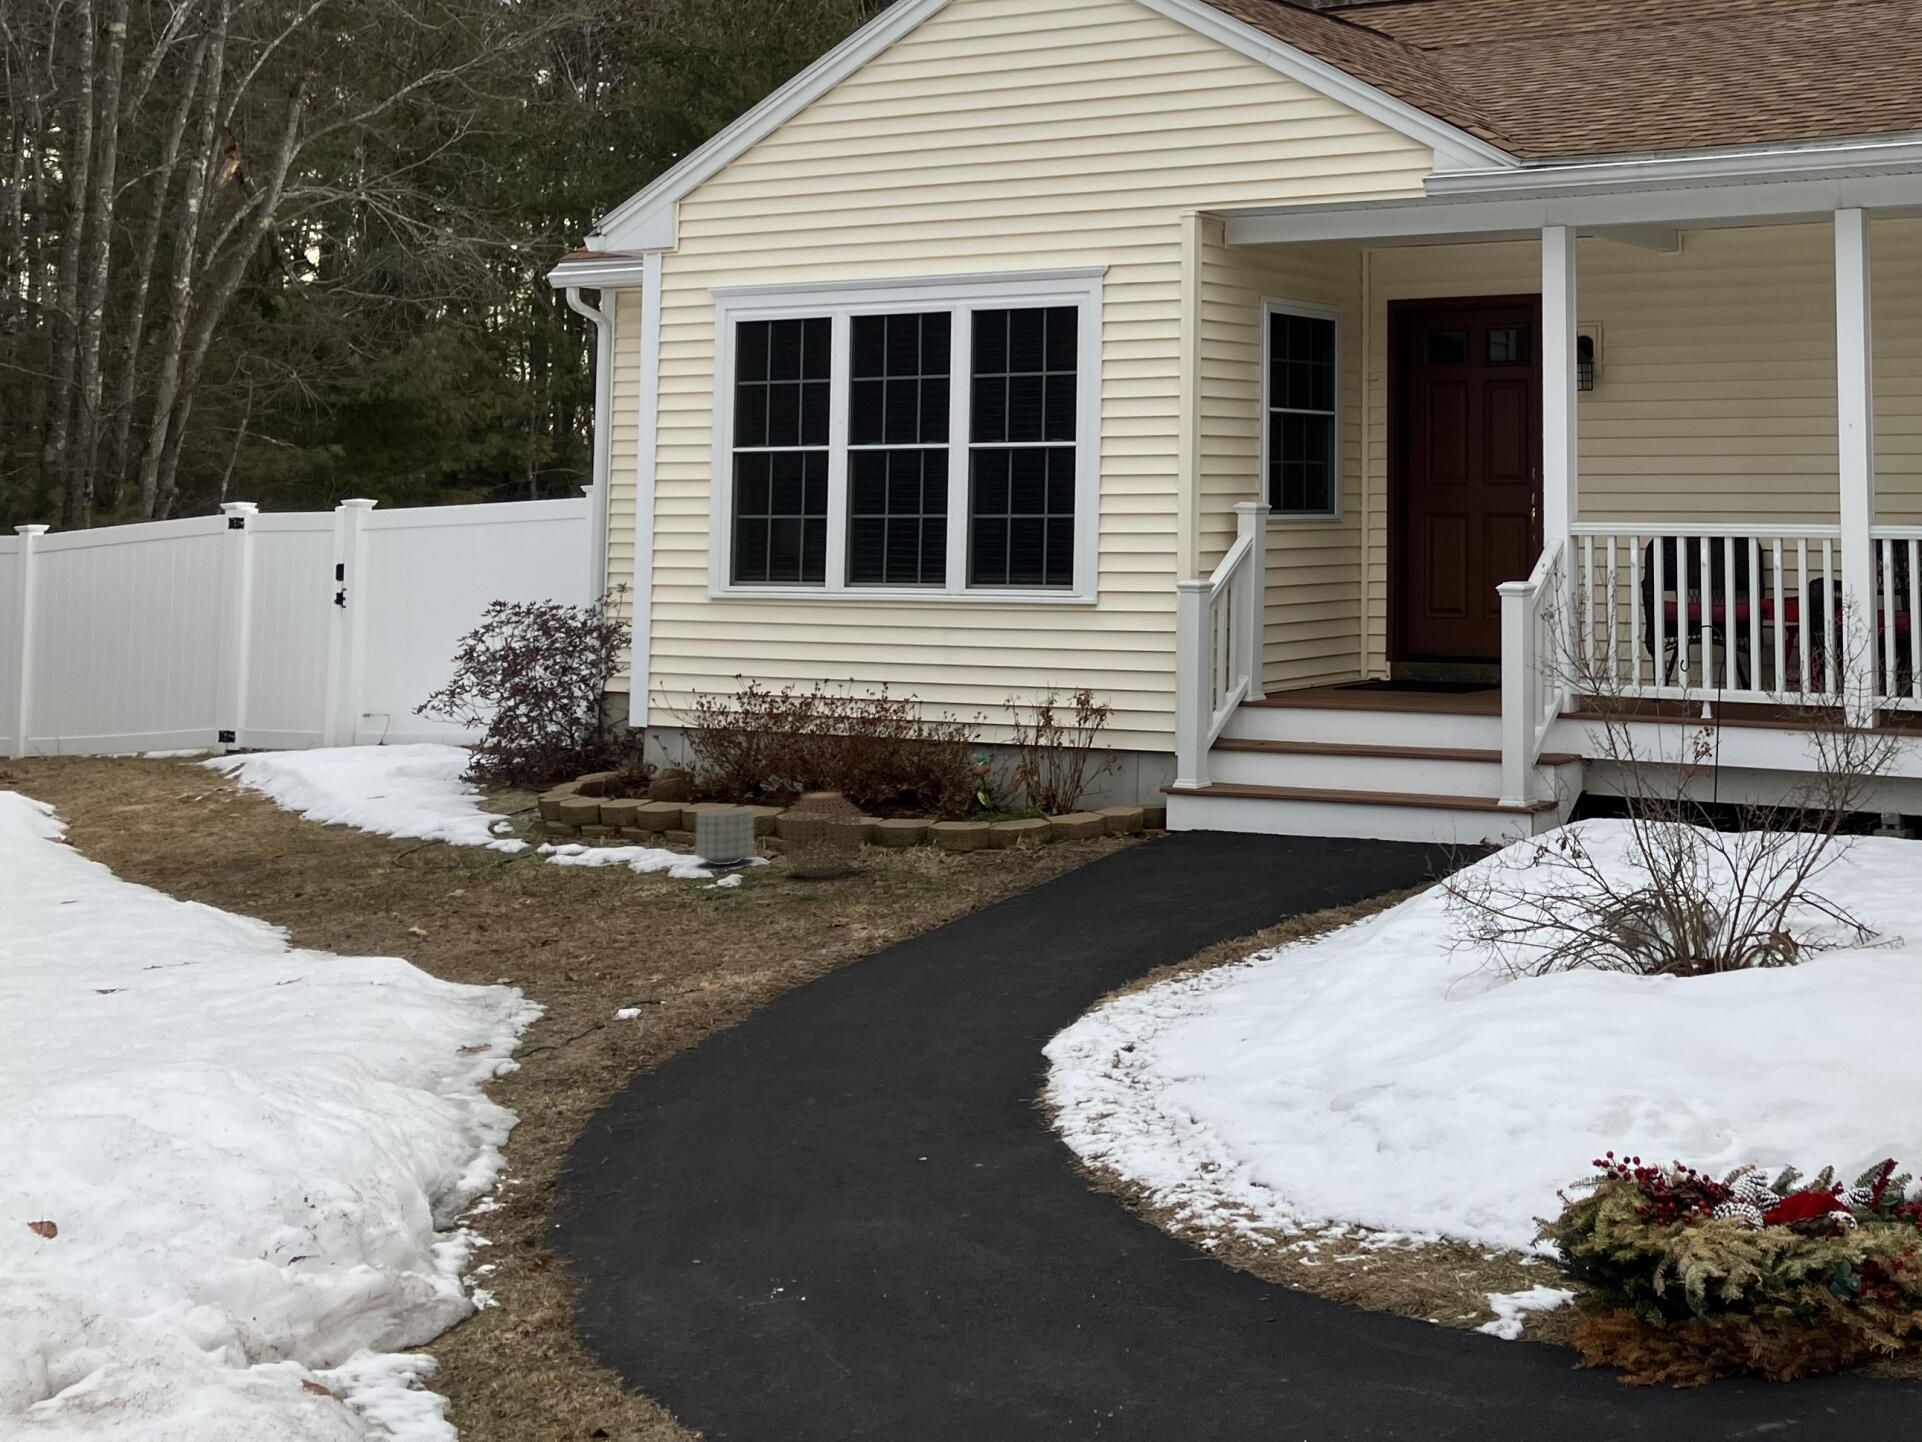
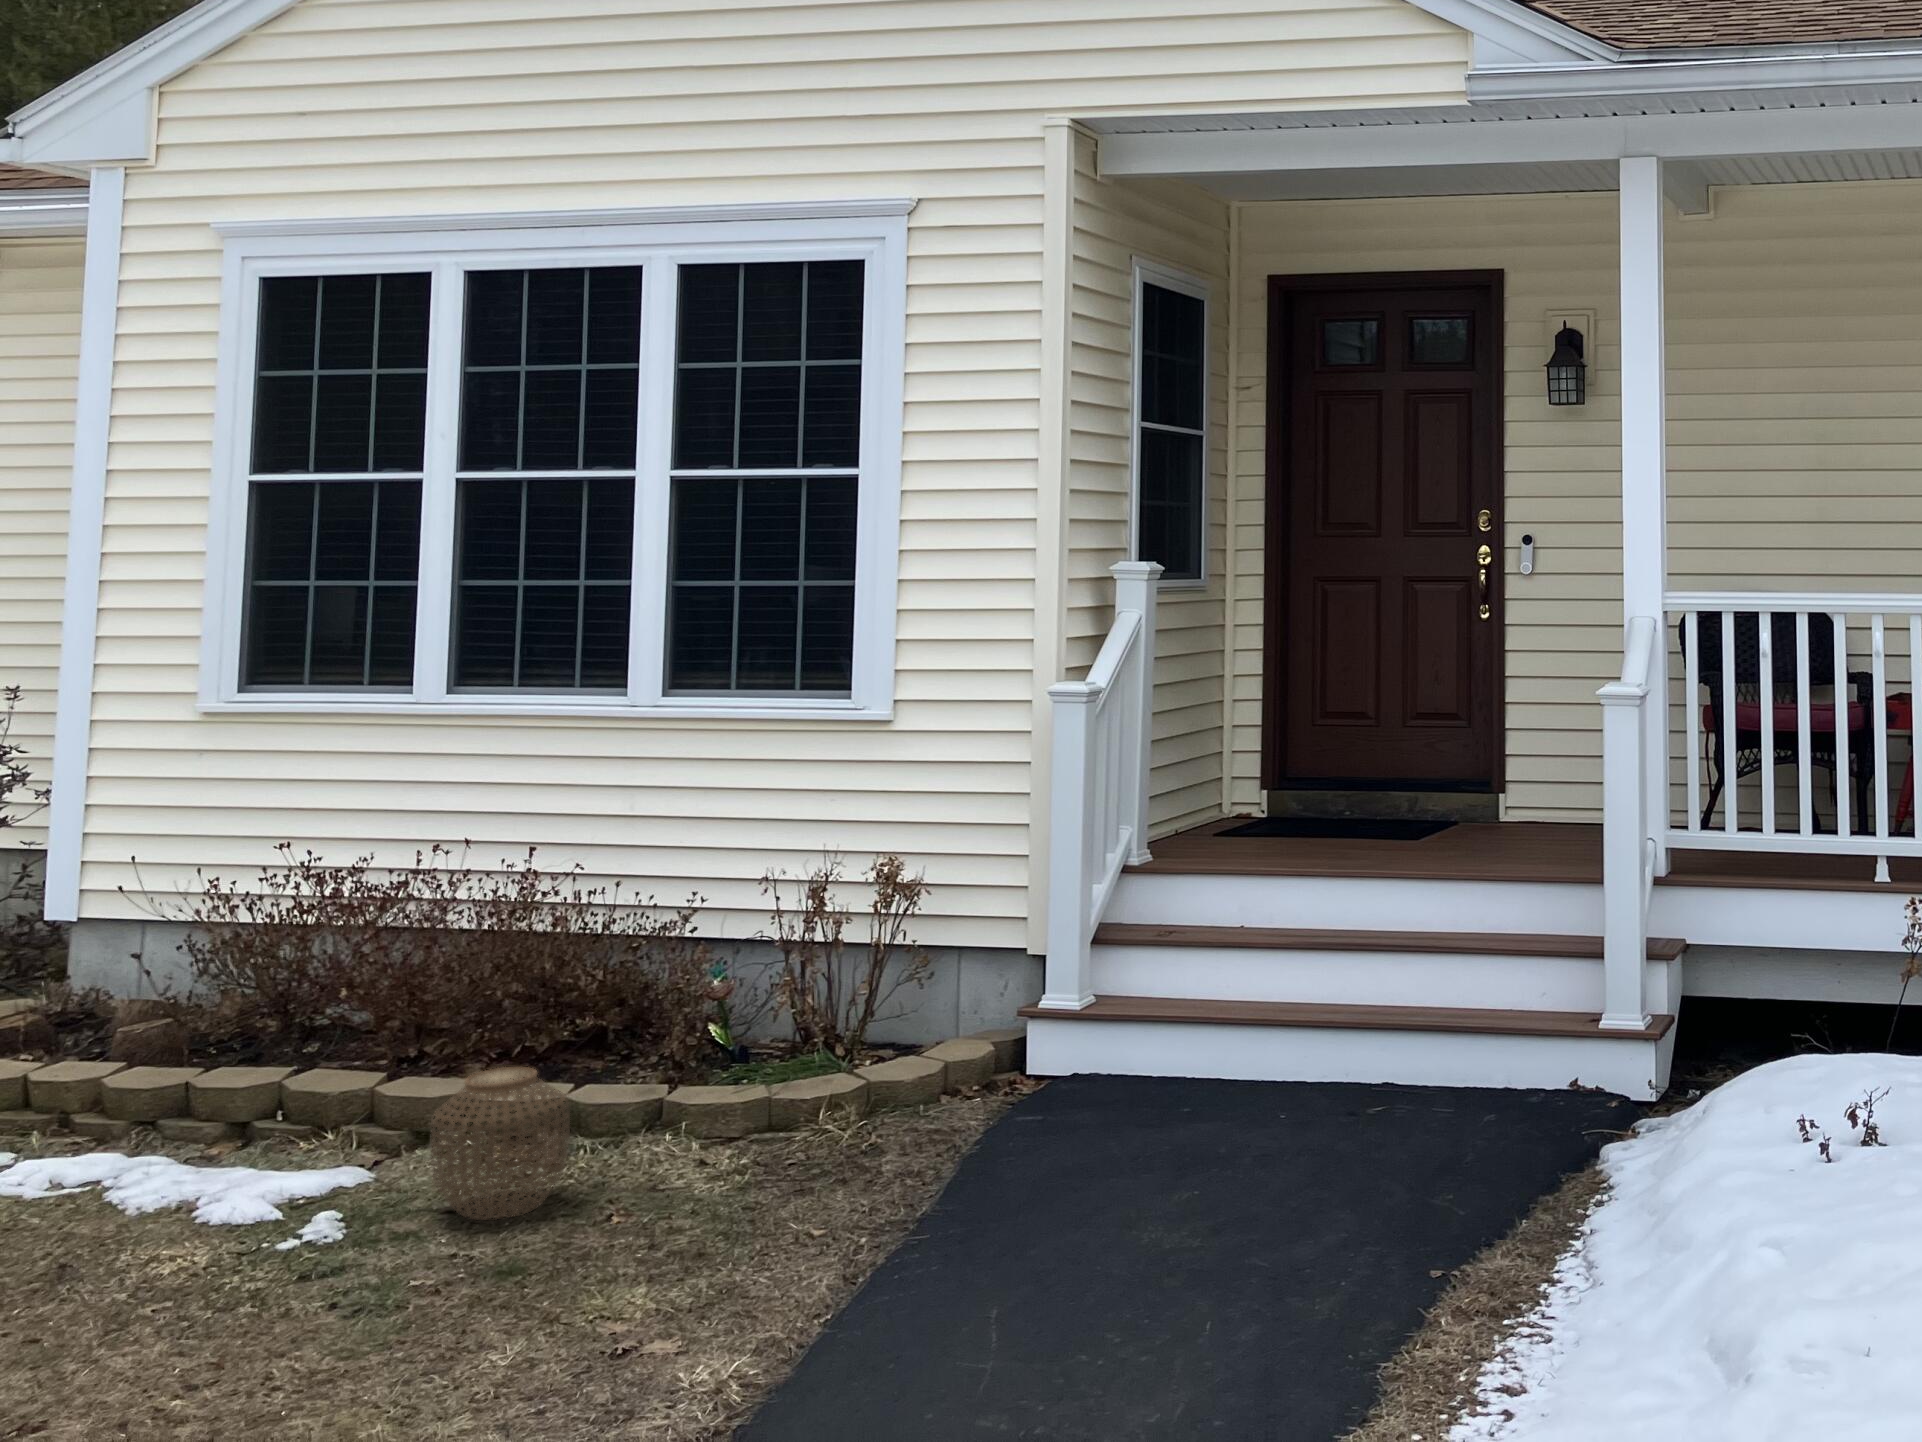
planter: present [696,807,754,865] -> none [251,1091,355,1198]

